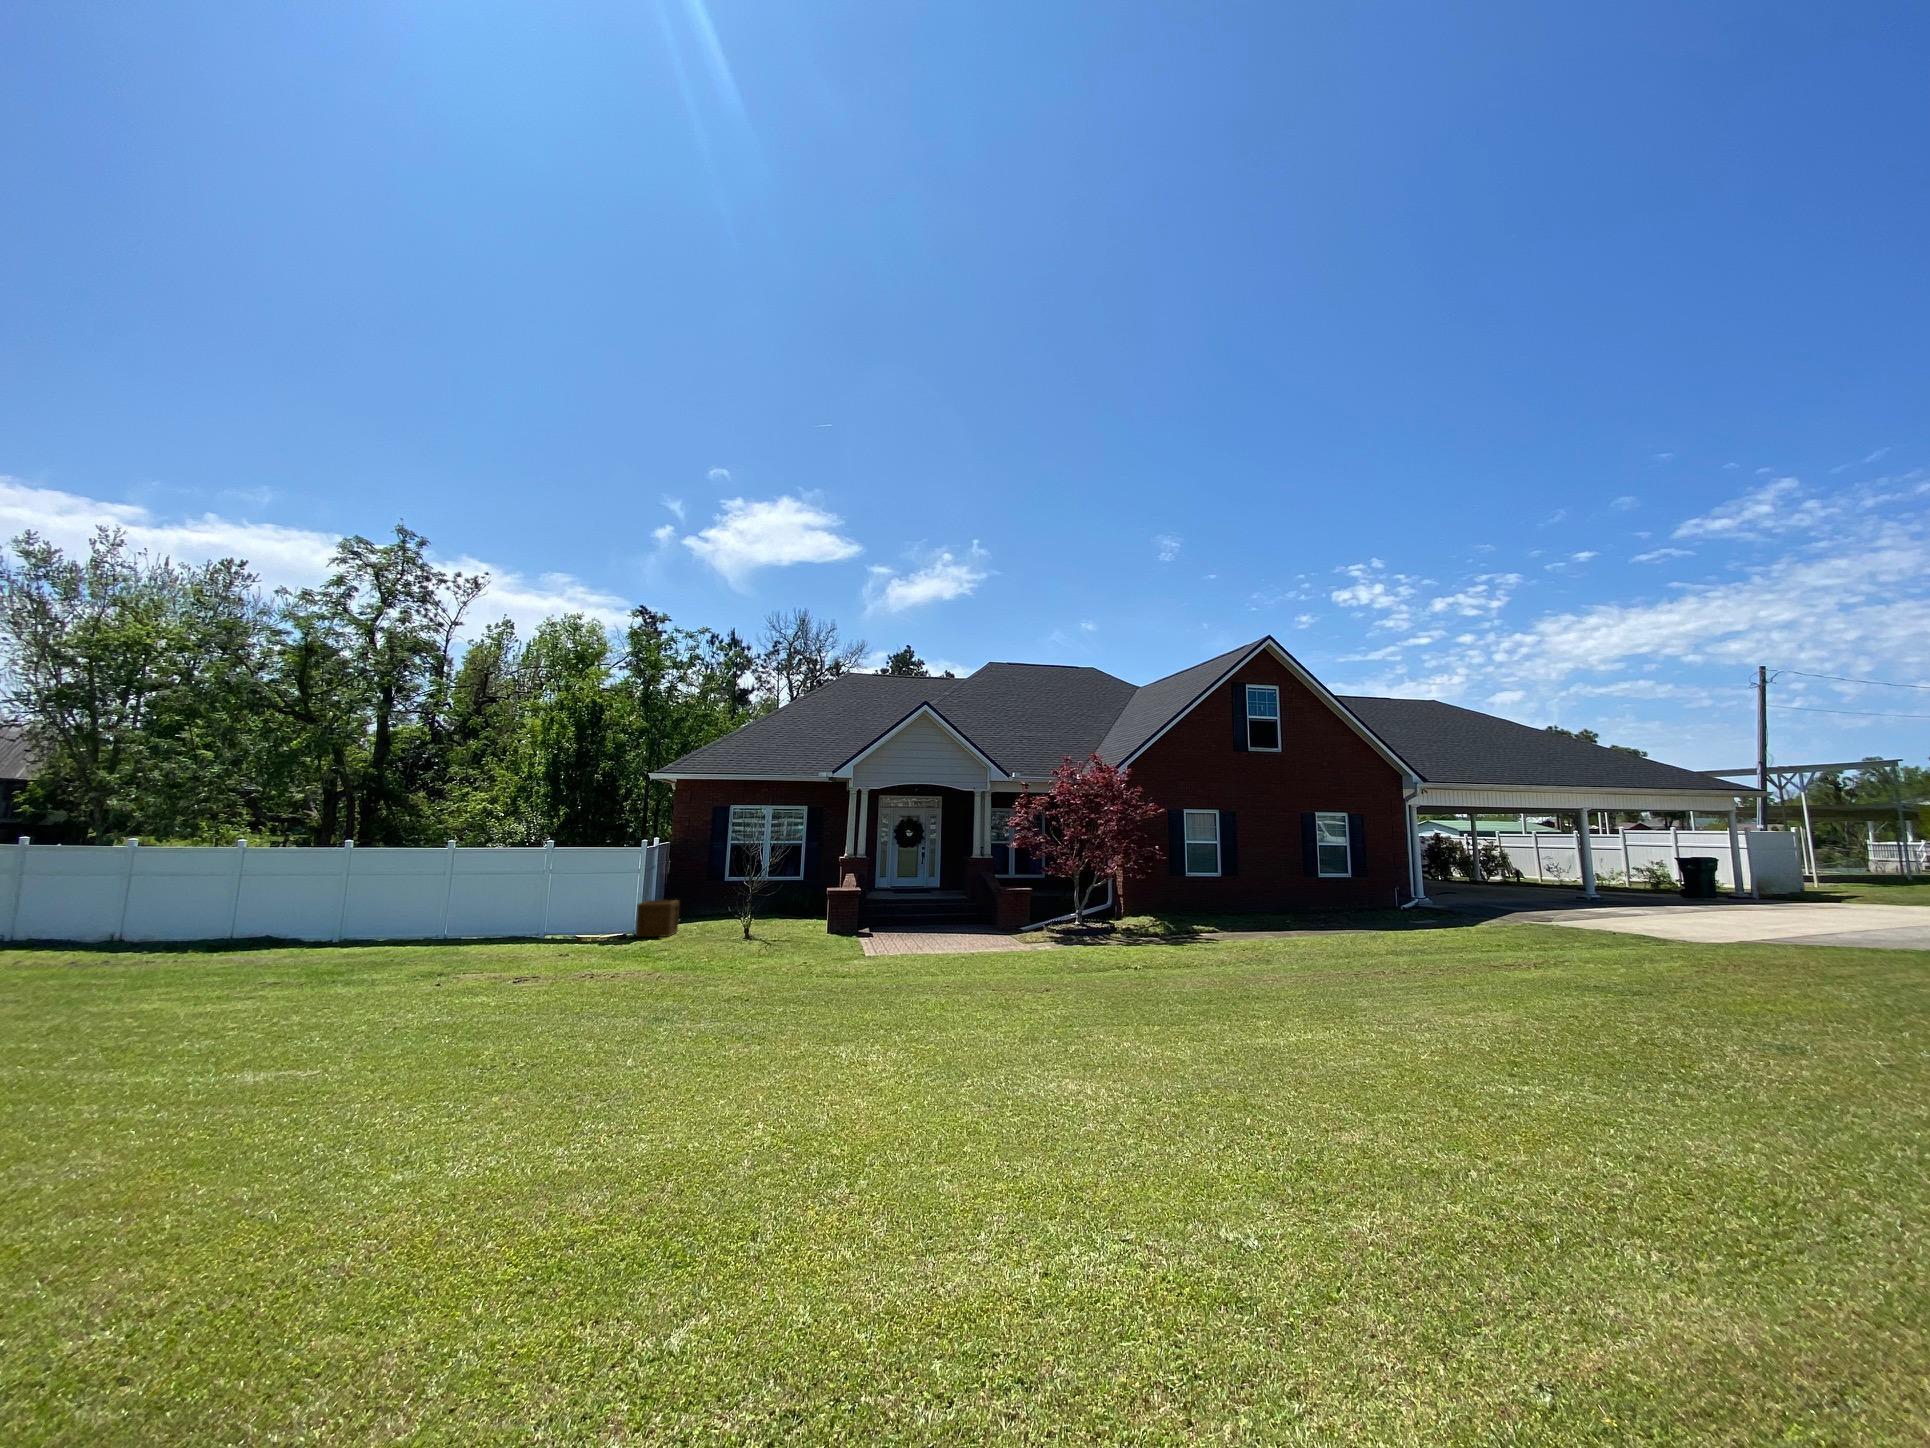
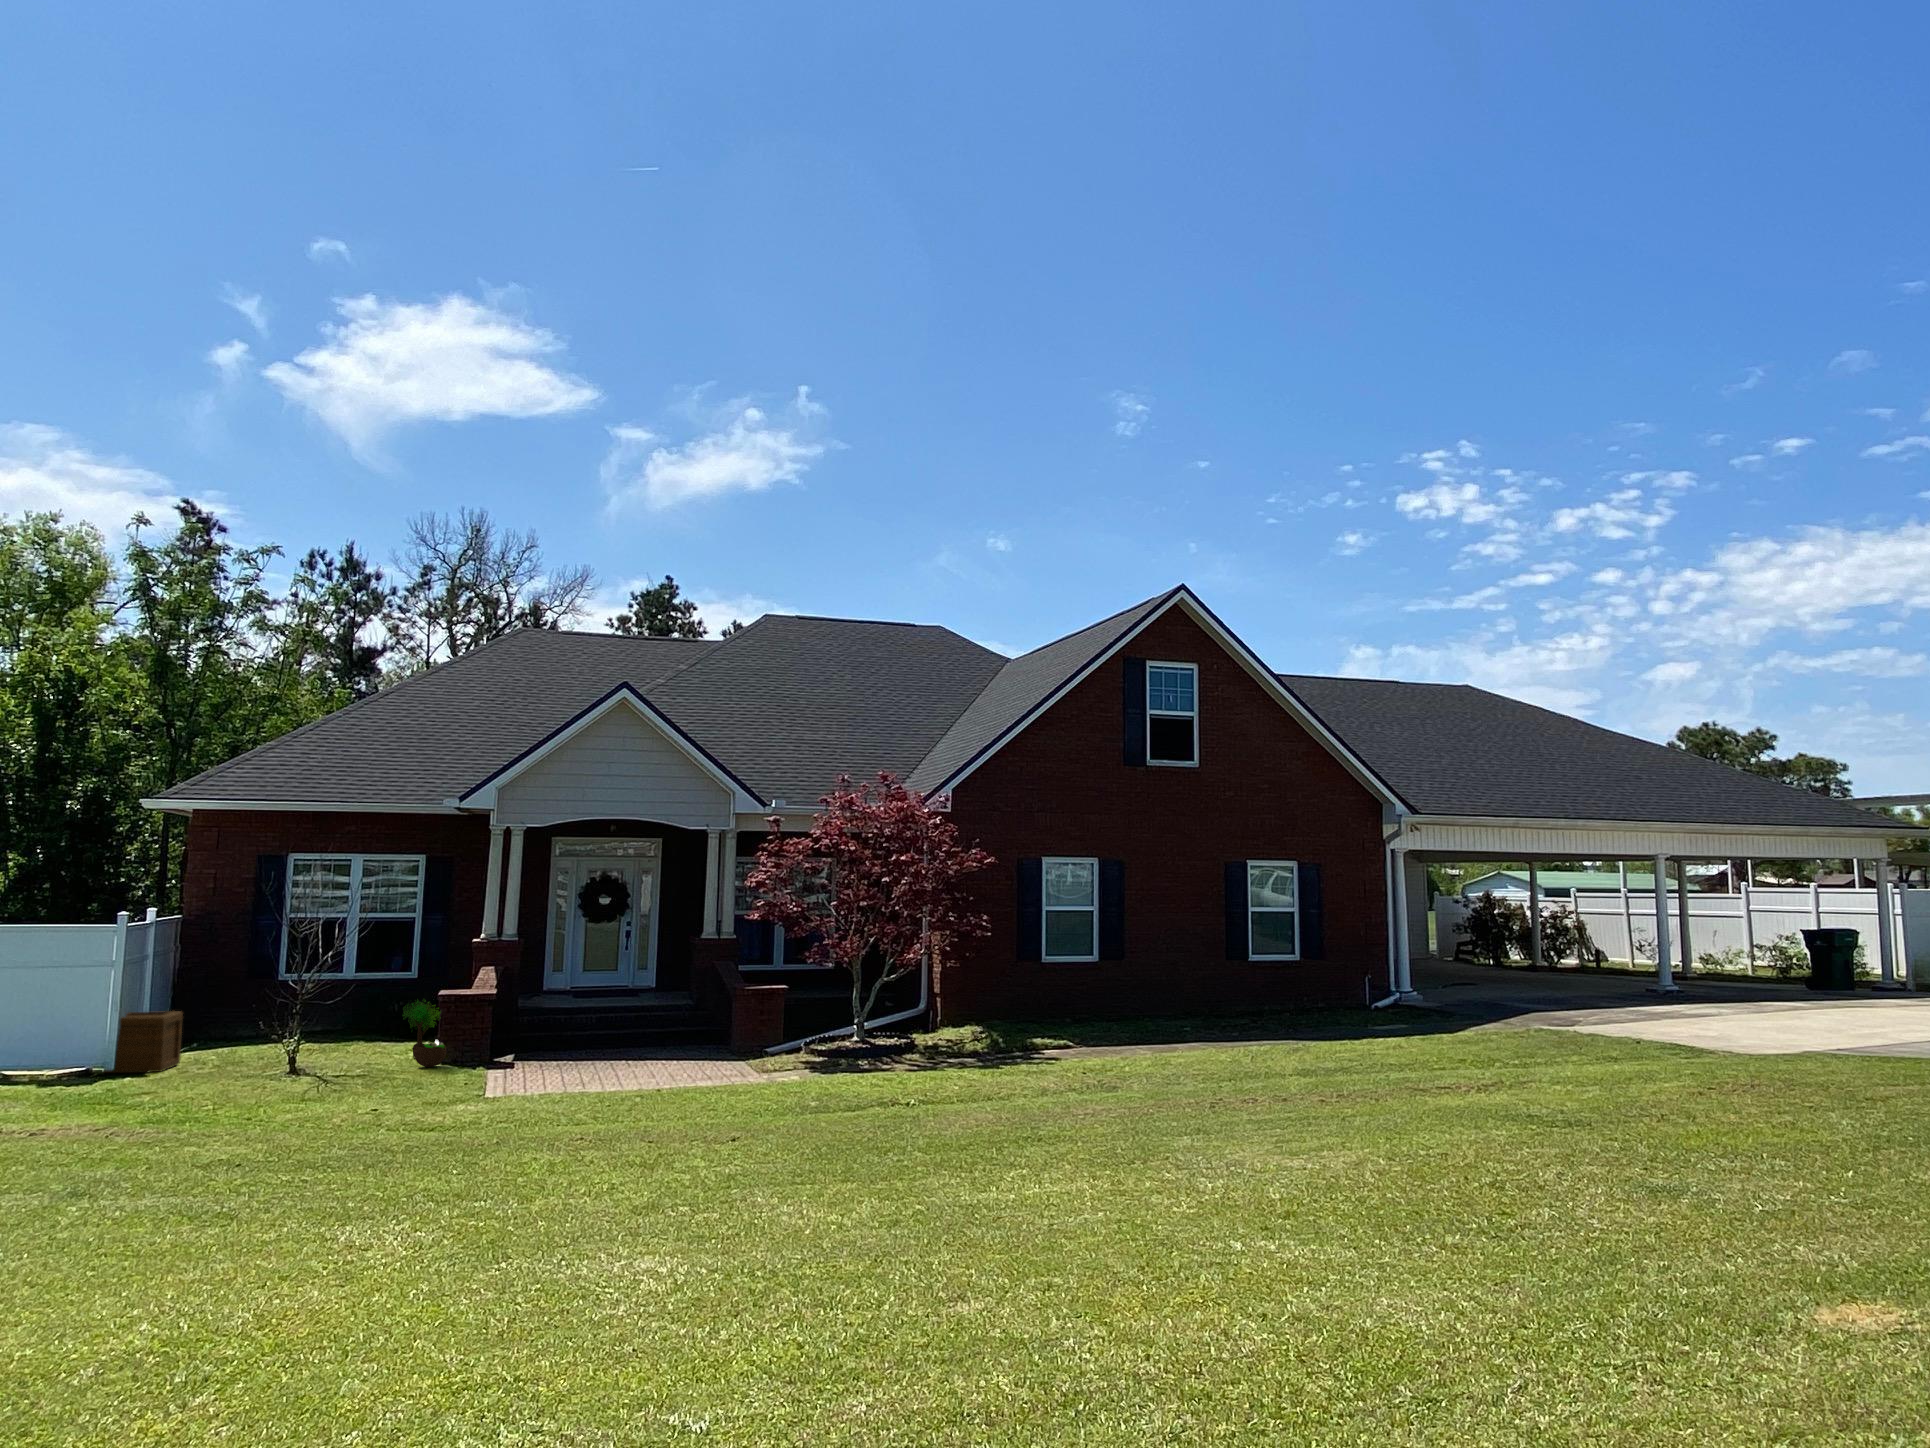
potted tree: none [809,892,835,936] -> present [403,1000,446,1067]

